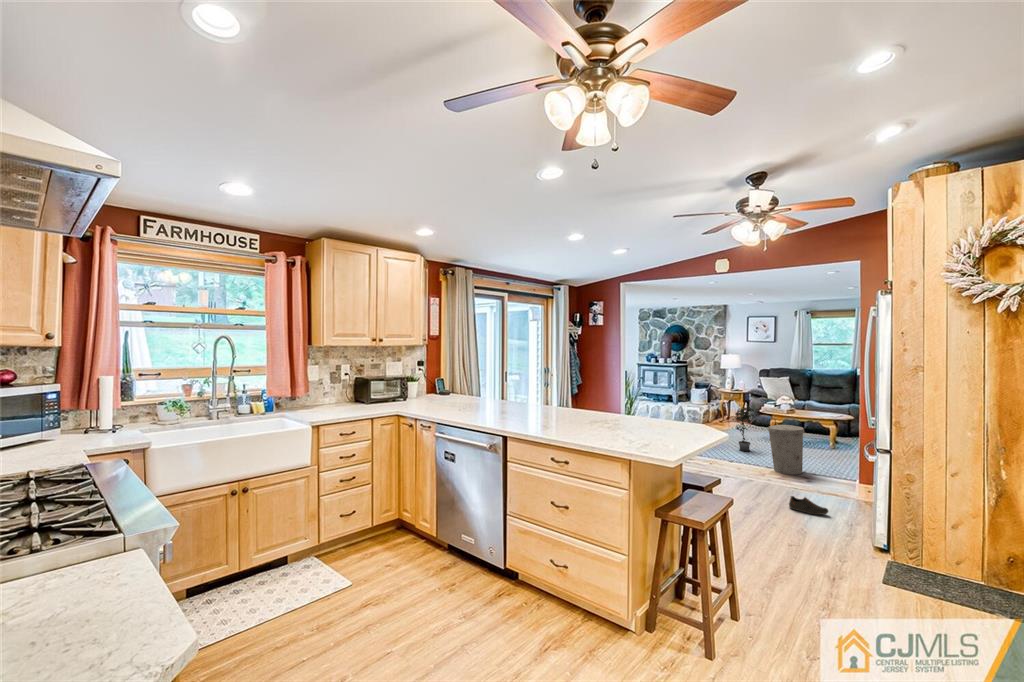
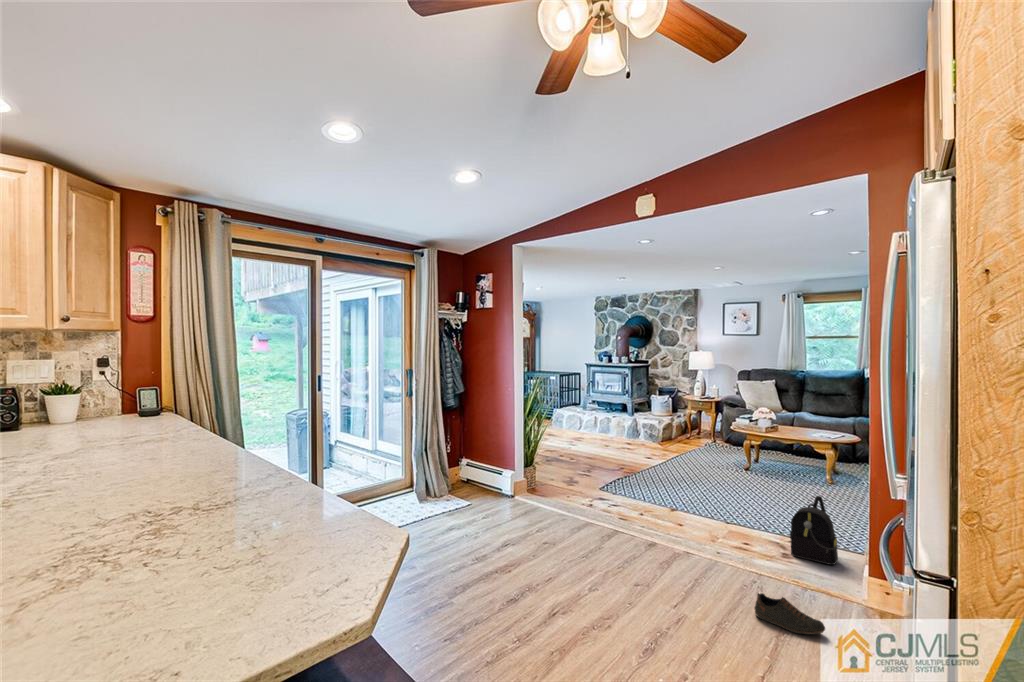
potted plant: present [735,405,754,451] -> none [689,420,720,488]
trash can: present [768,425,804,475] -> none [734,453,788,533]
backpack: none [807,449,836,489] -> present [790,496,838,565]

